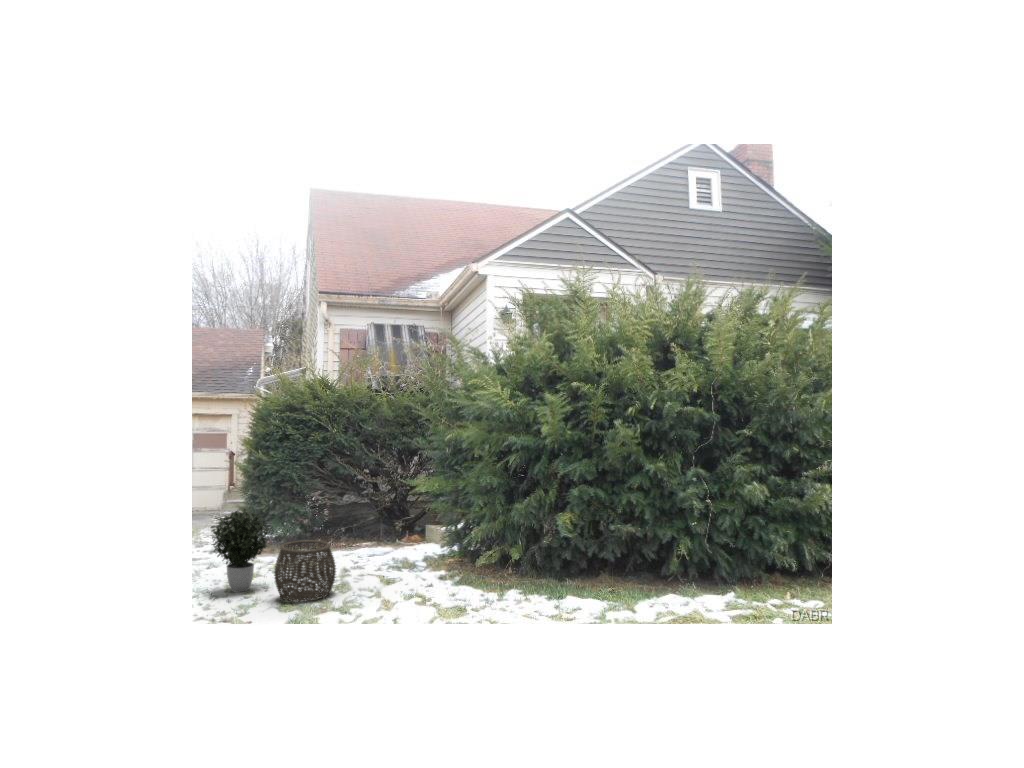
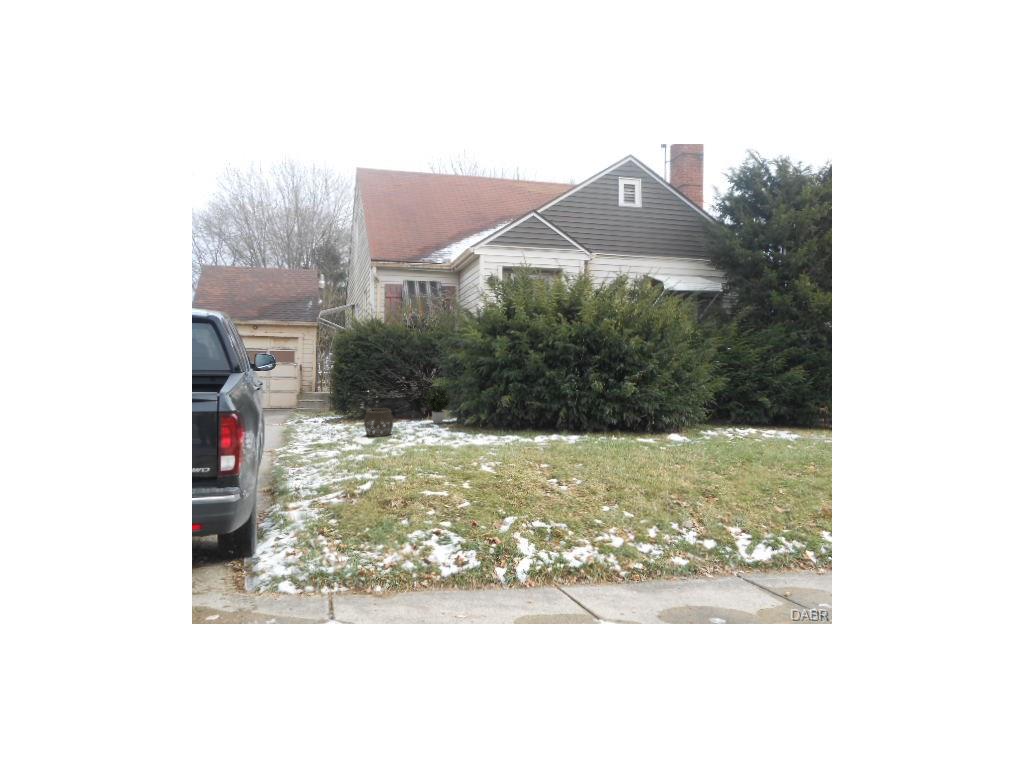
potted plant: present [211,509,269,592] -> present [425,386,451,424]

